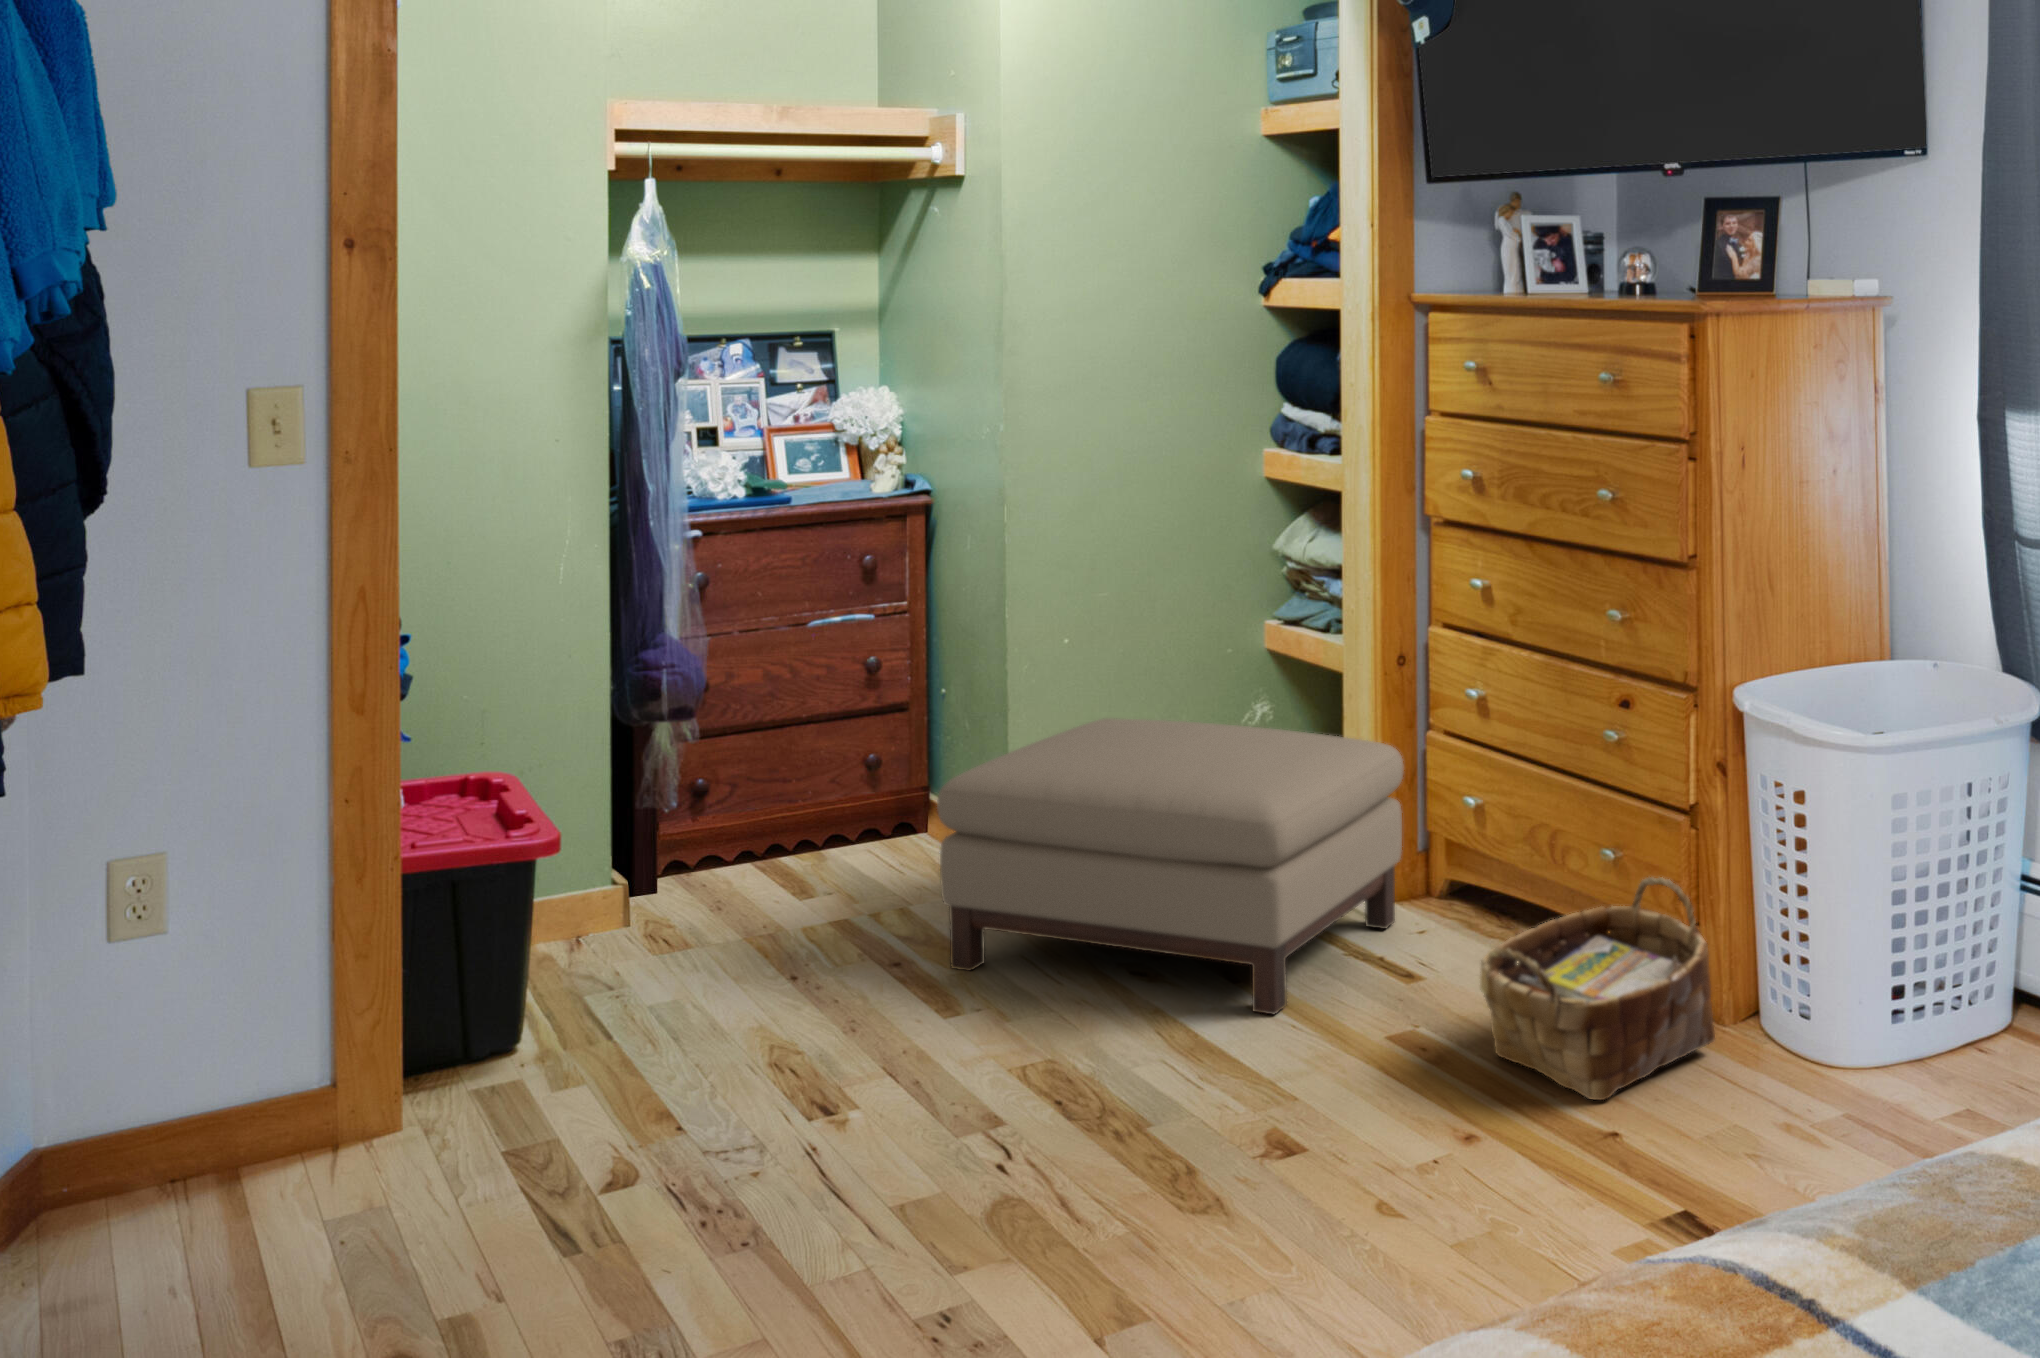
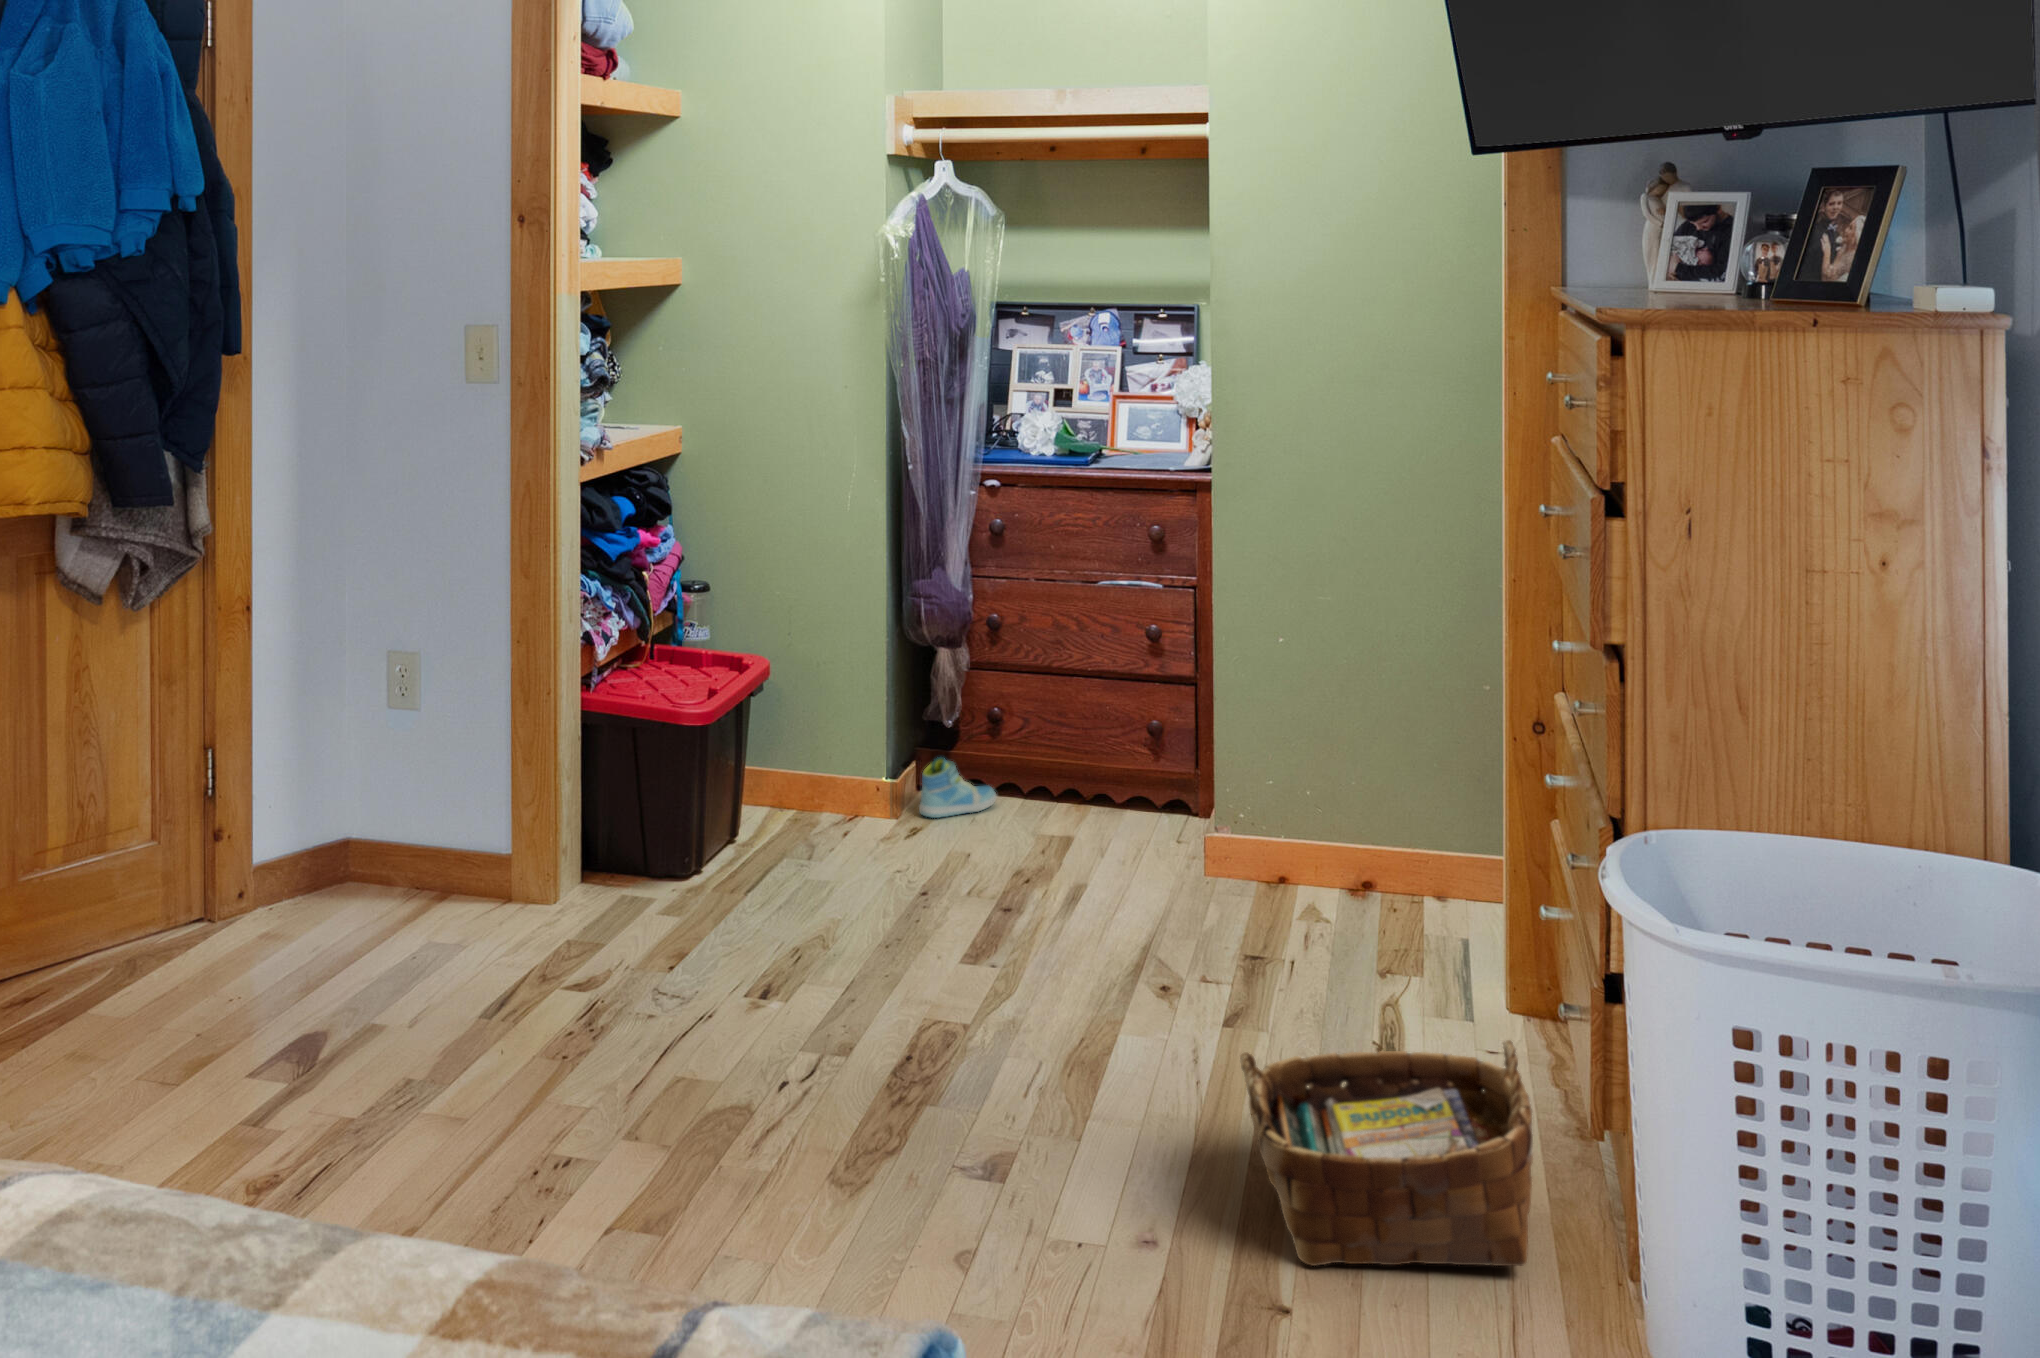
ottoman: present [937,718,1404,1014] -> none [1005,717,1457,1053]
sneaker: none [676,845,747,918] -> present [919,757,996,818]

